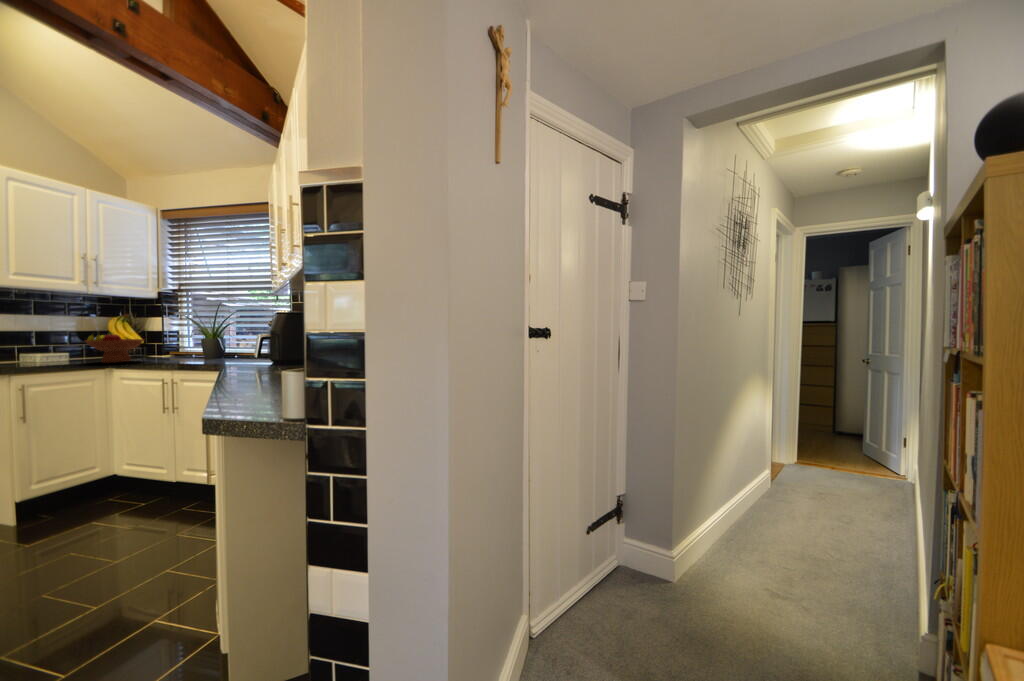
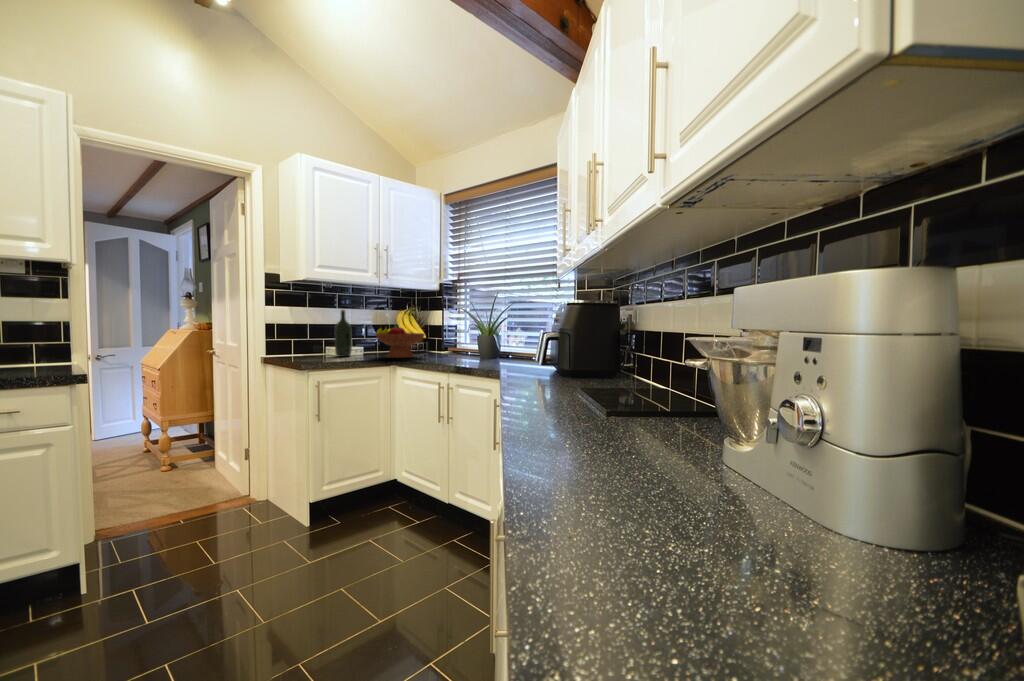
wine bottle: none [31,318,54,364] -> present [335,310,352,357]

